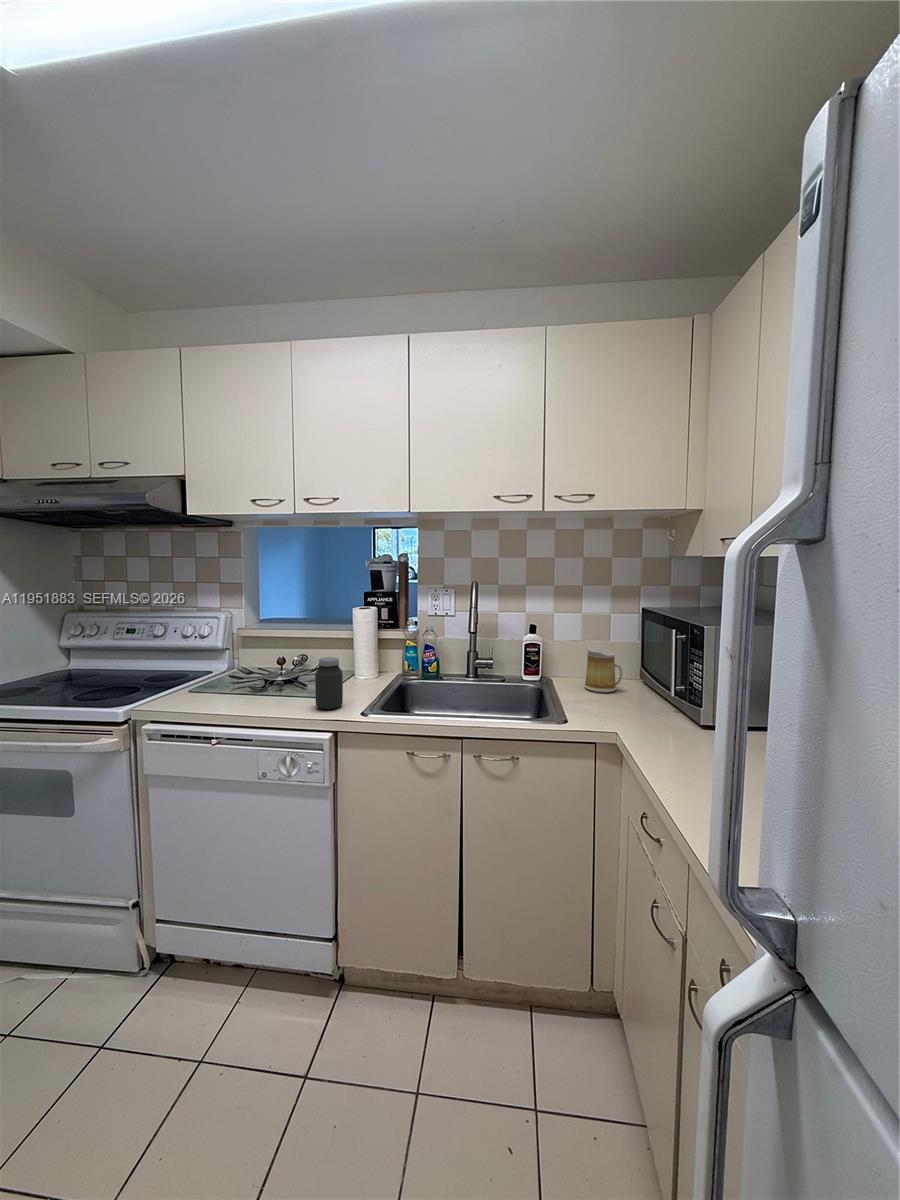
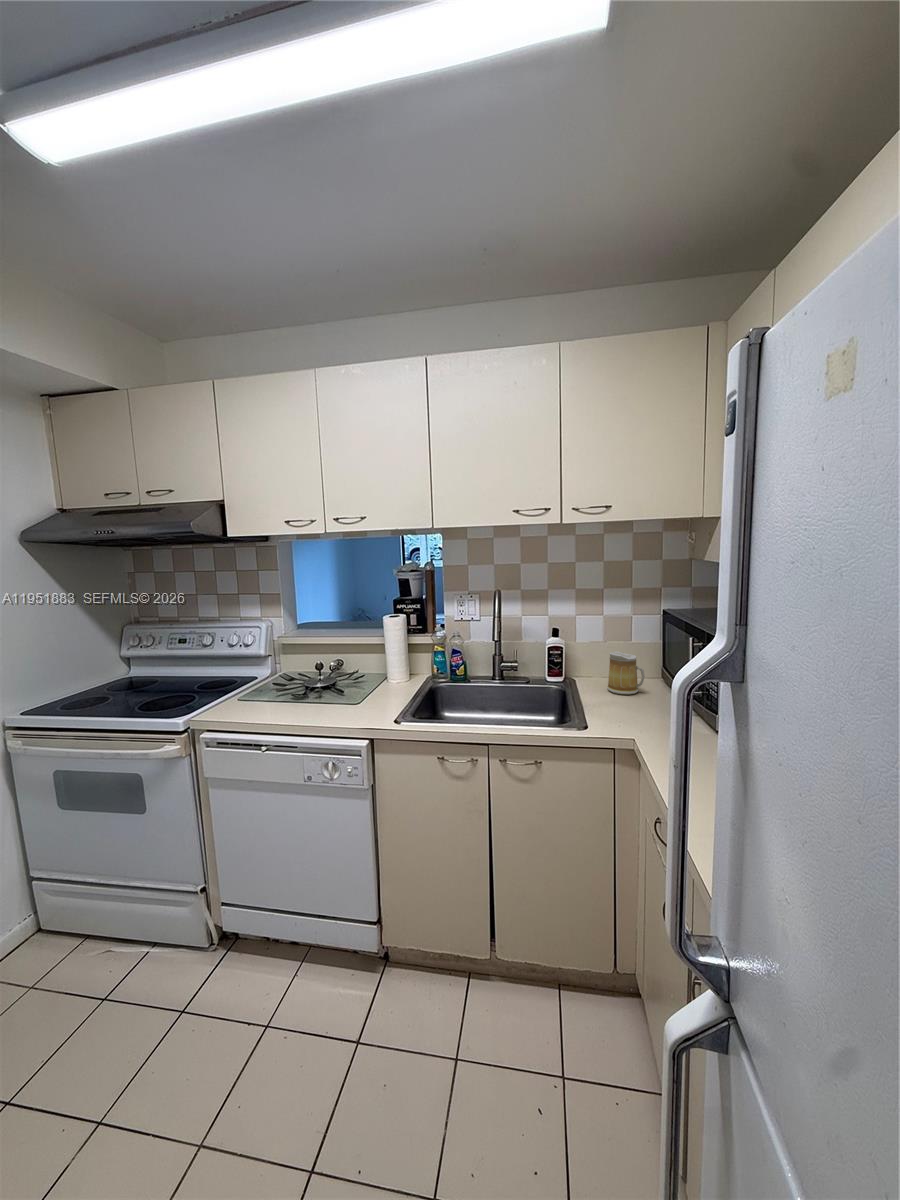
jar: present [315,657,343,709] -> none [351,669,377,717]

